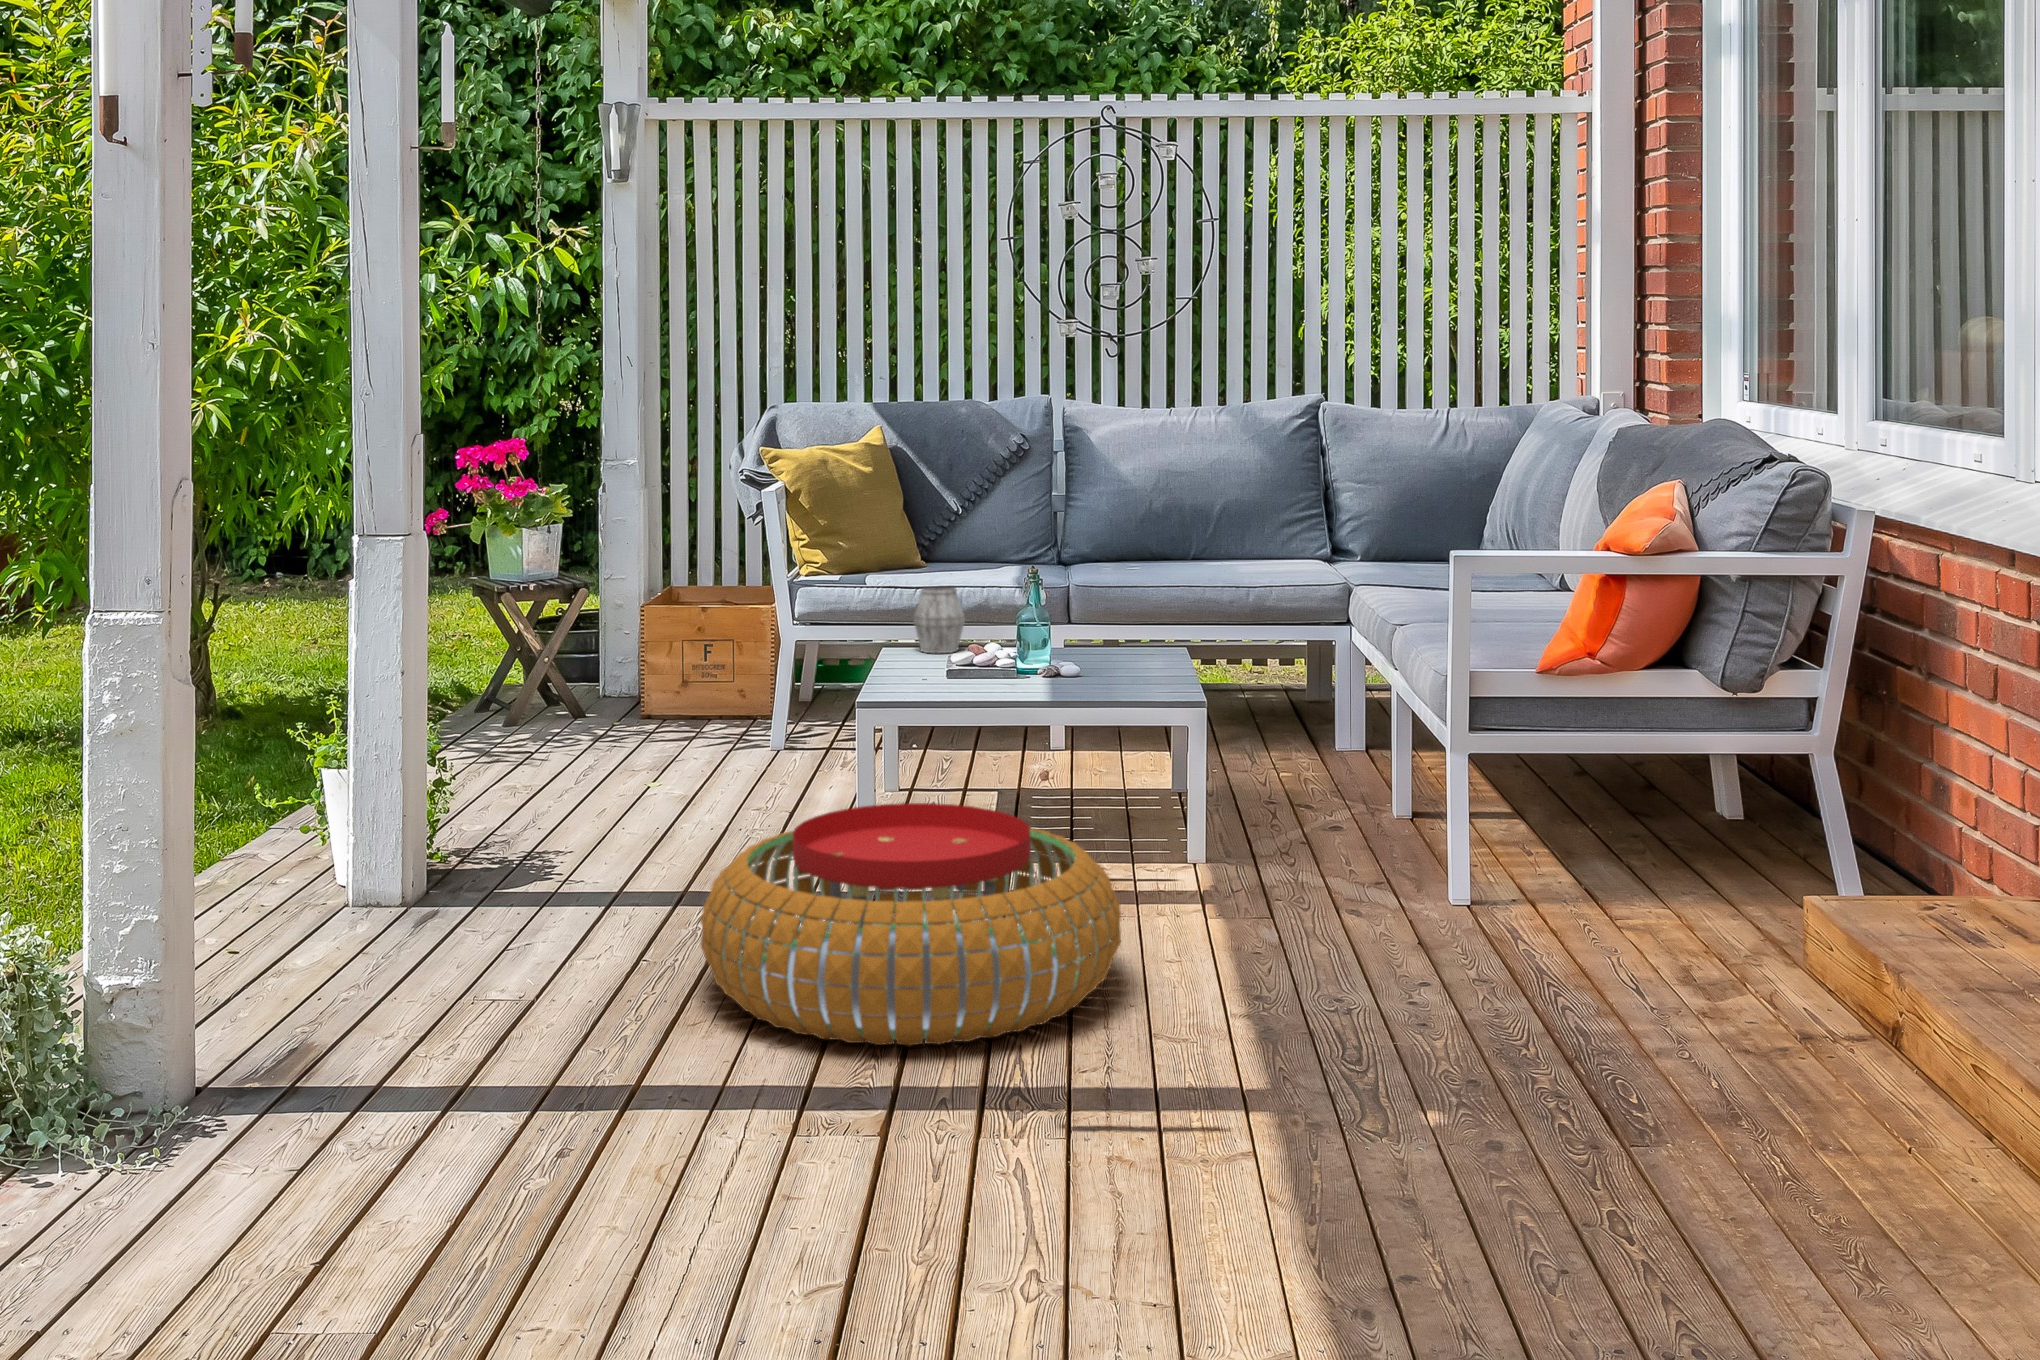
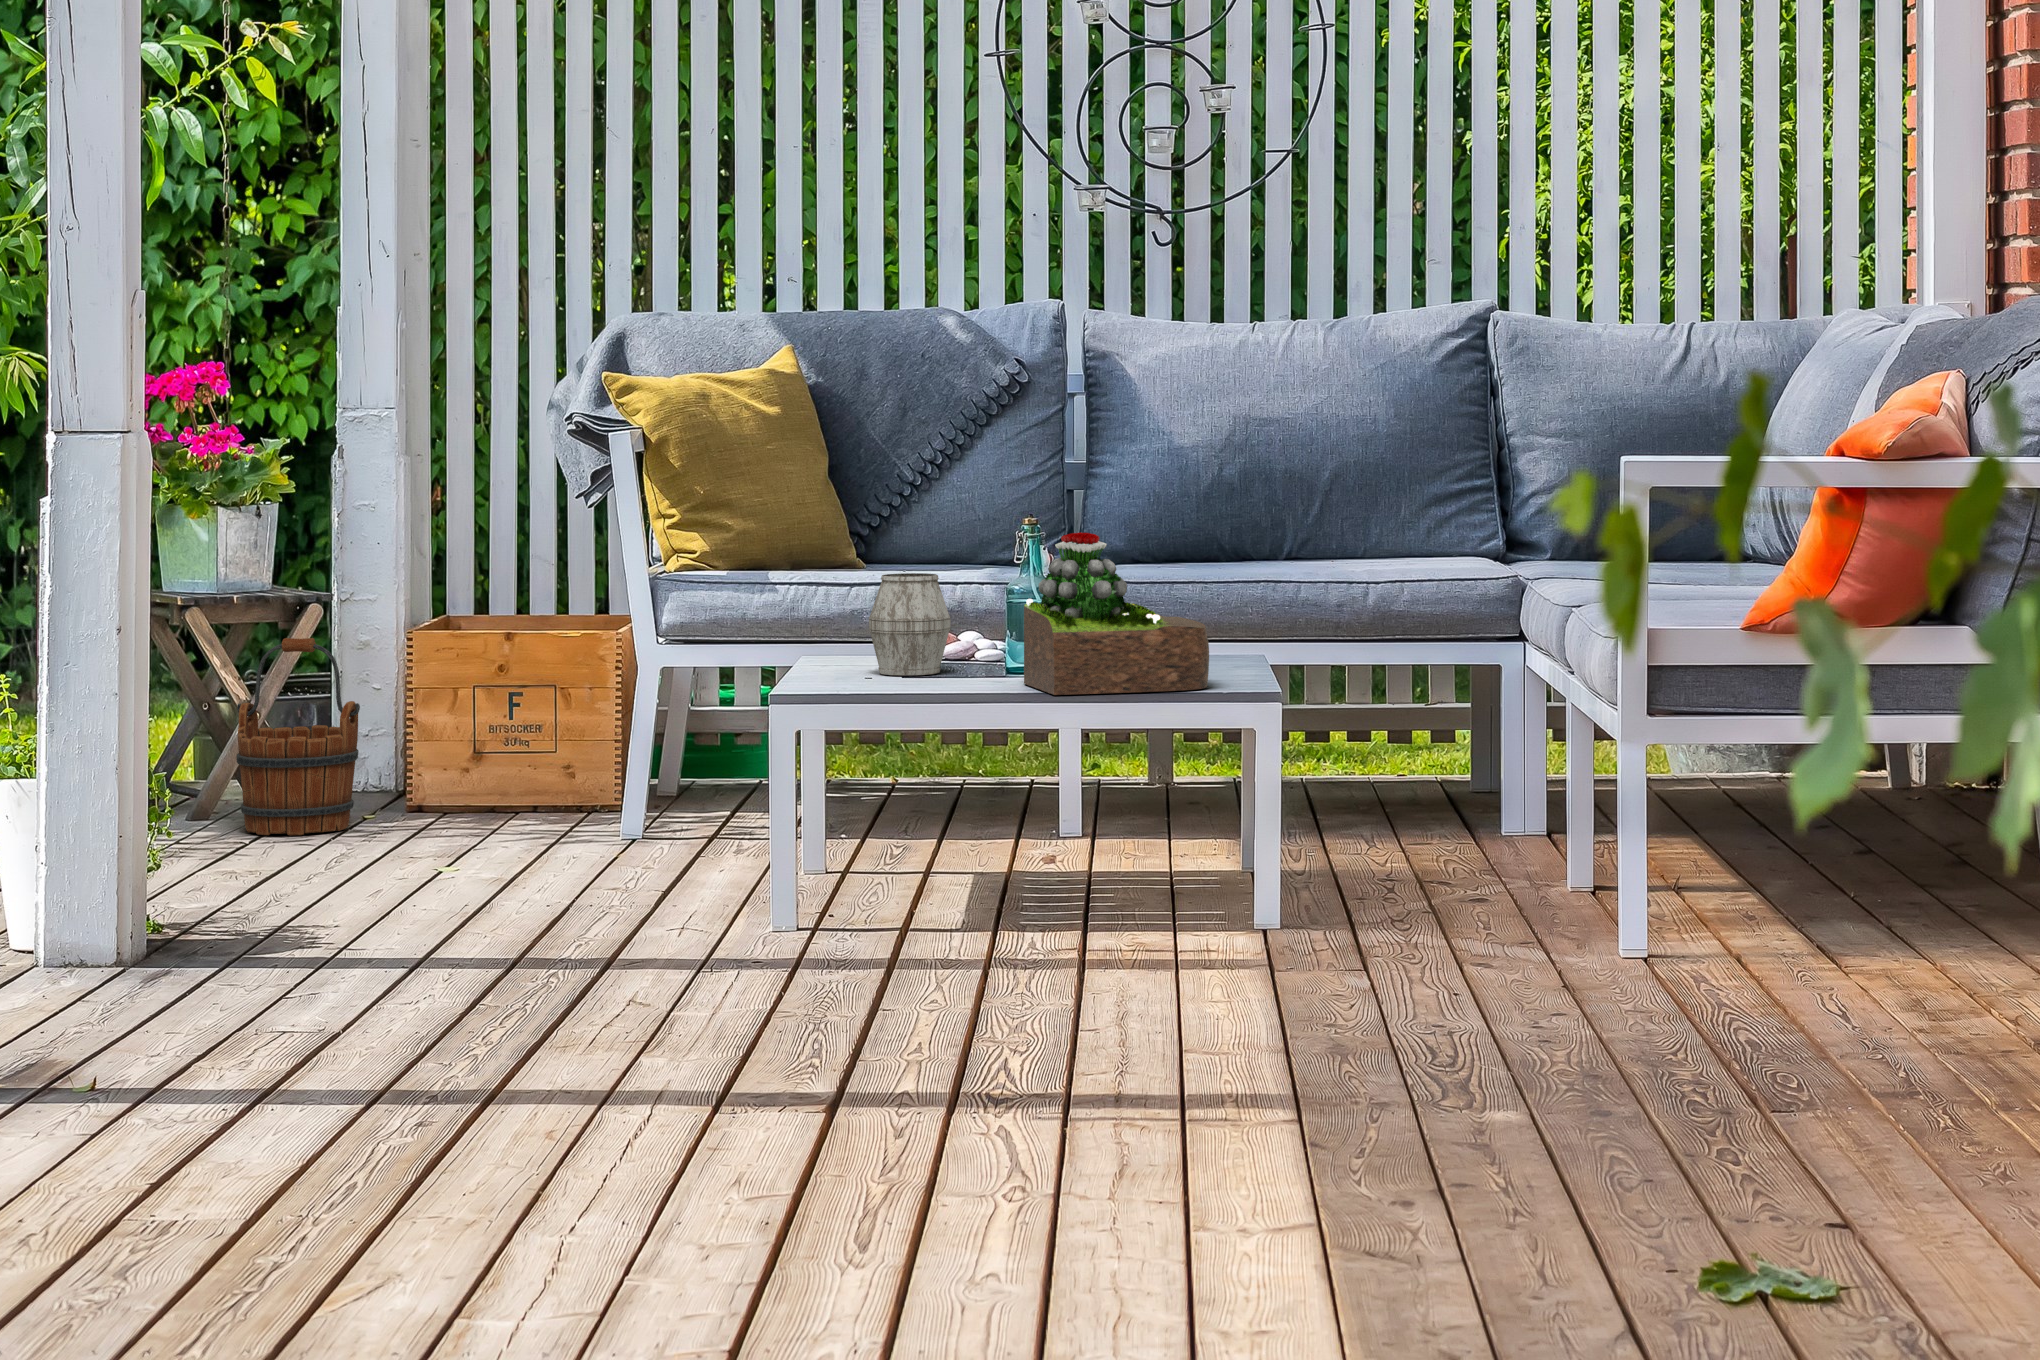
succulent plant: none [1008,568,1126,676] -> present [1024,533,1209,695]
wooden bucket: none [546,606,619,728] -> present [236,638,360,835]
pouf: present [701,803,1121,1046] -> none [584,852,1231,1177]

